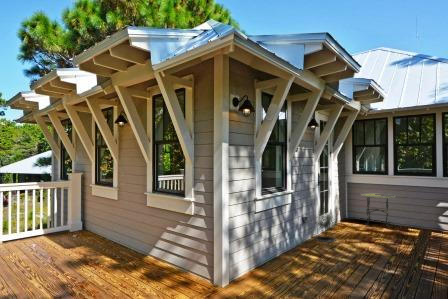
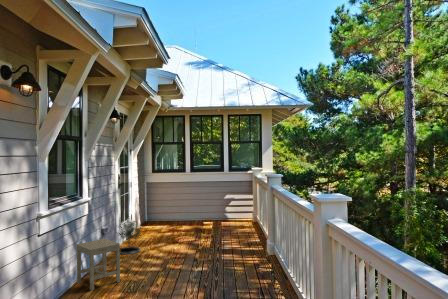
side table: present [361,194,396,227] -> none [161,193,195,227]
stool: none [282,224,315,262] -> present [77,239,120,291]

